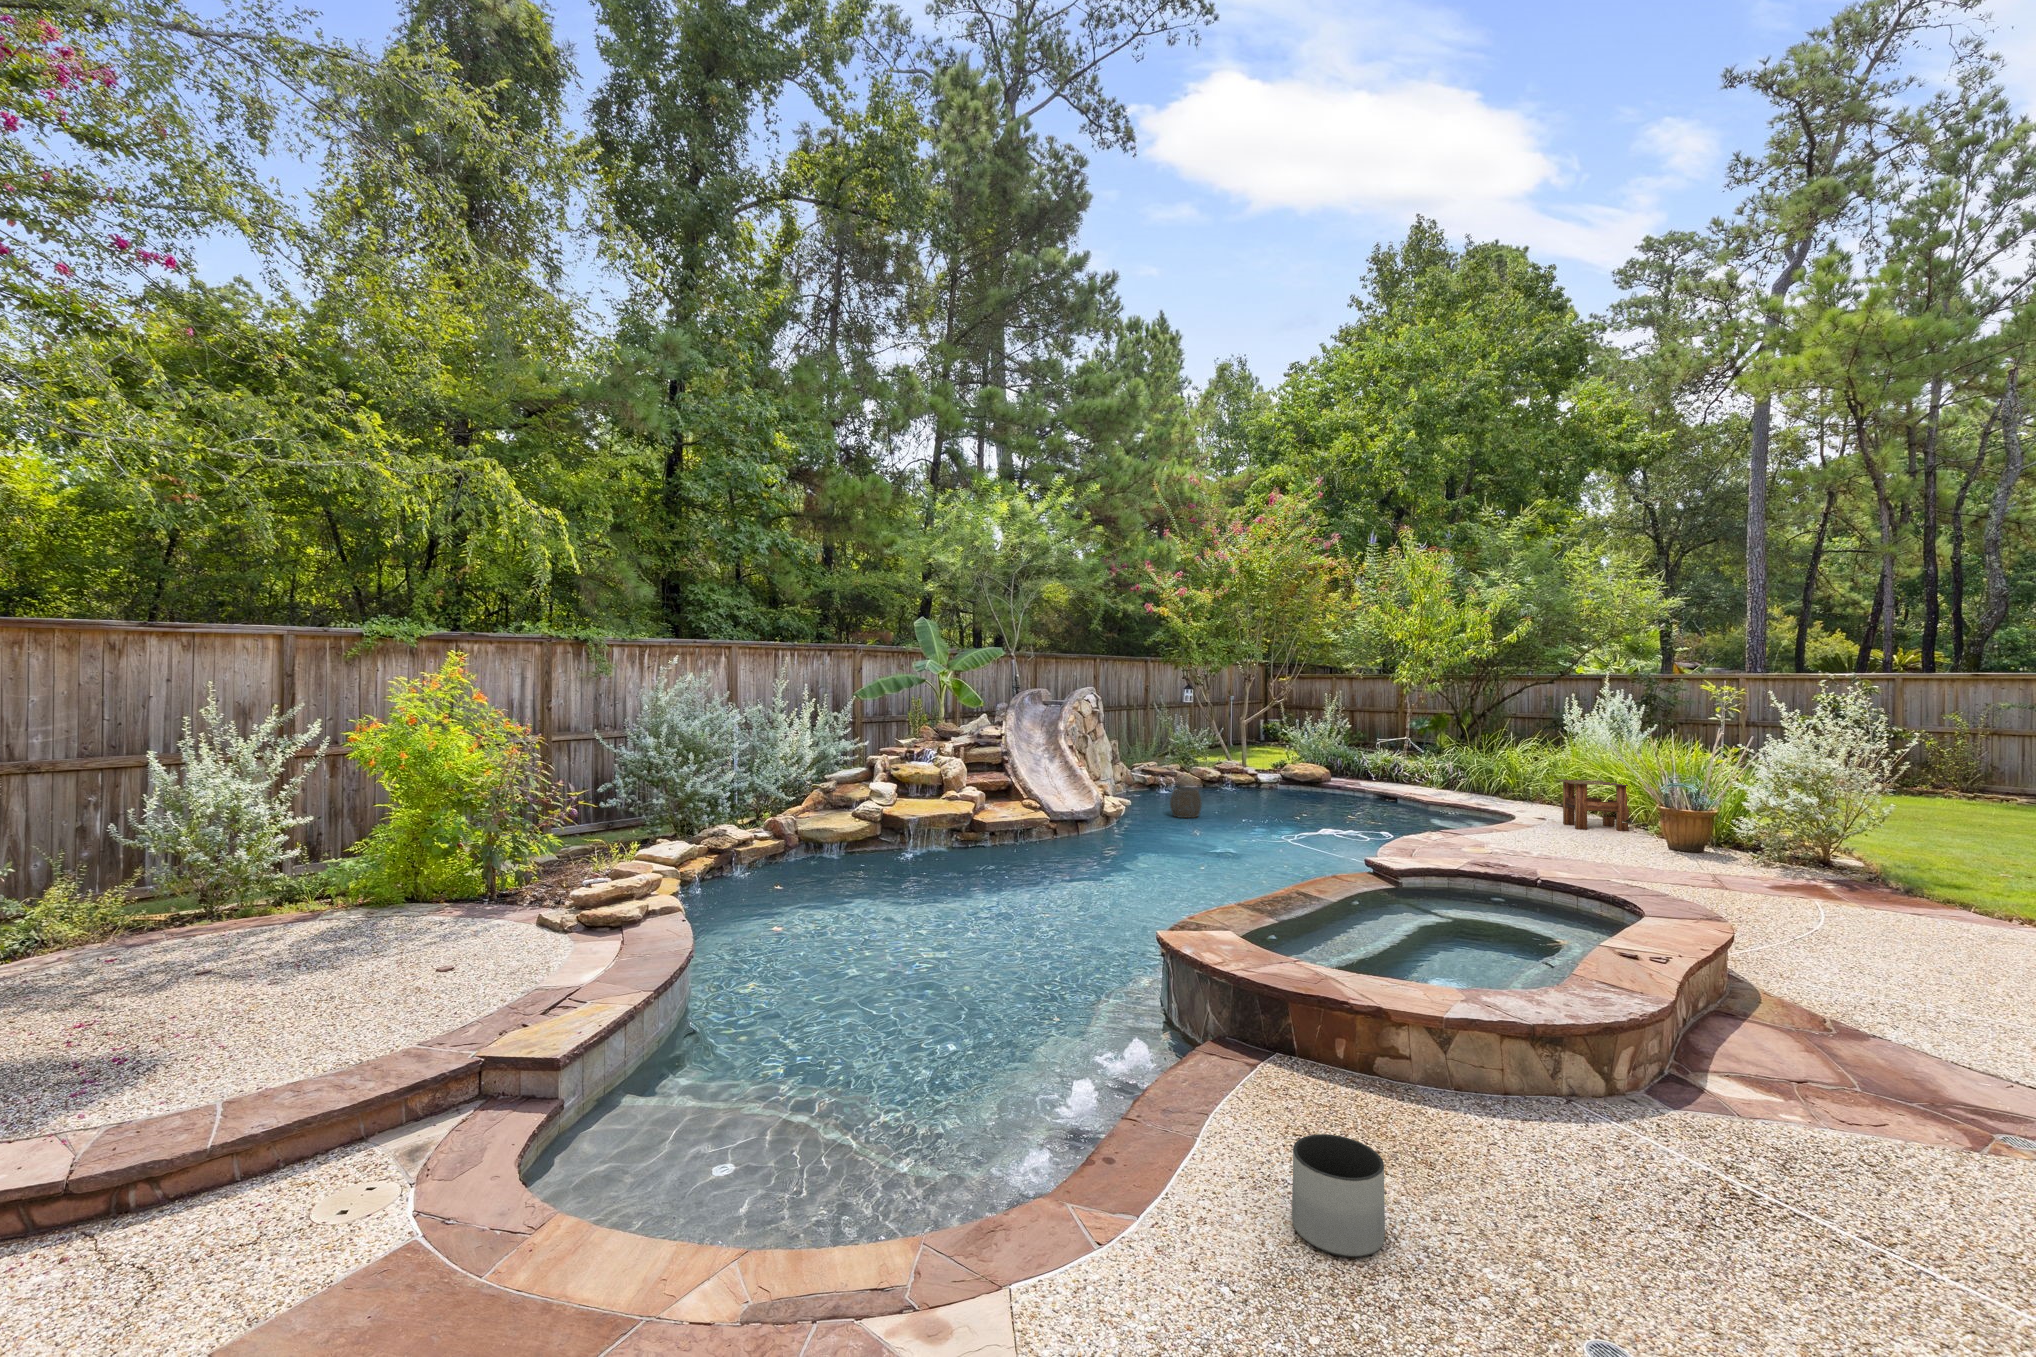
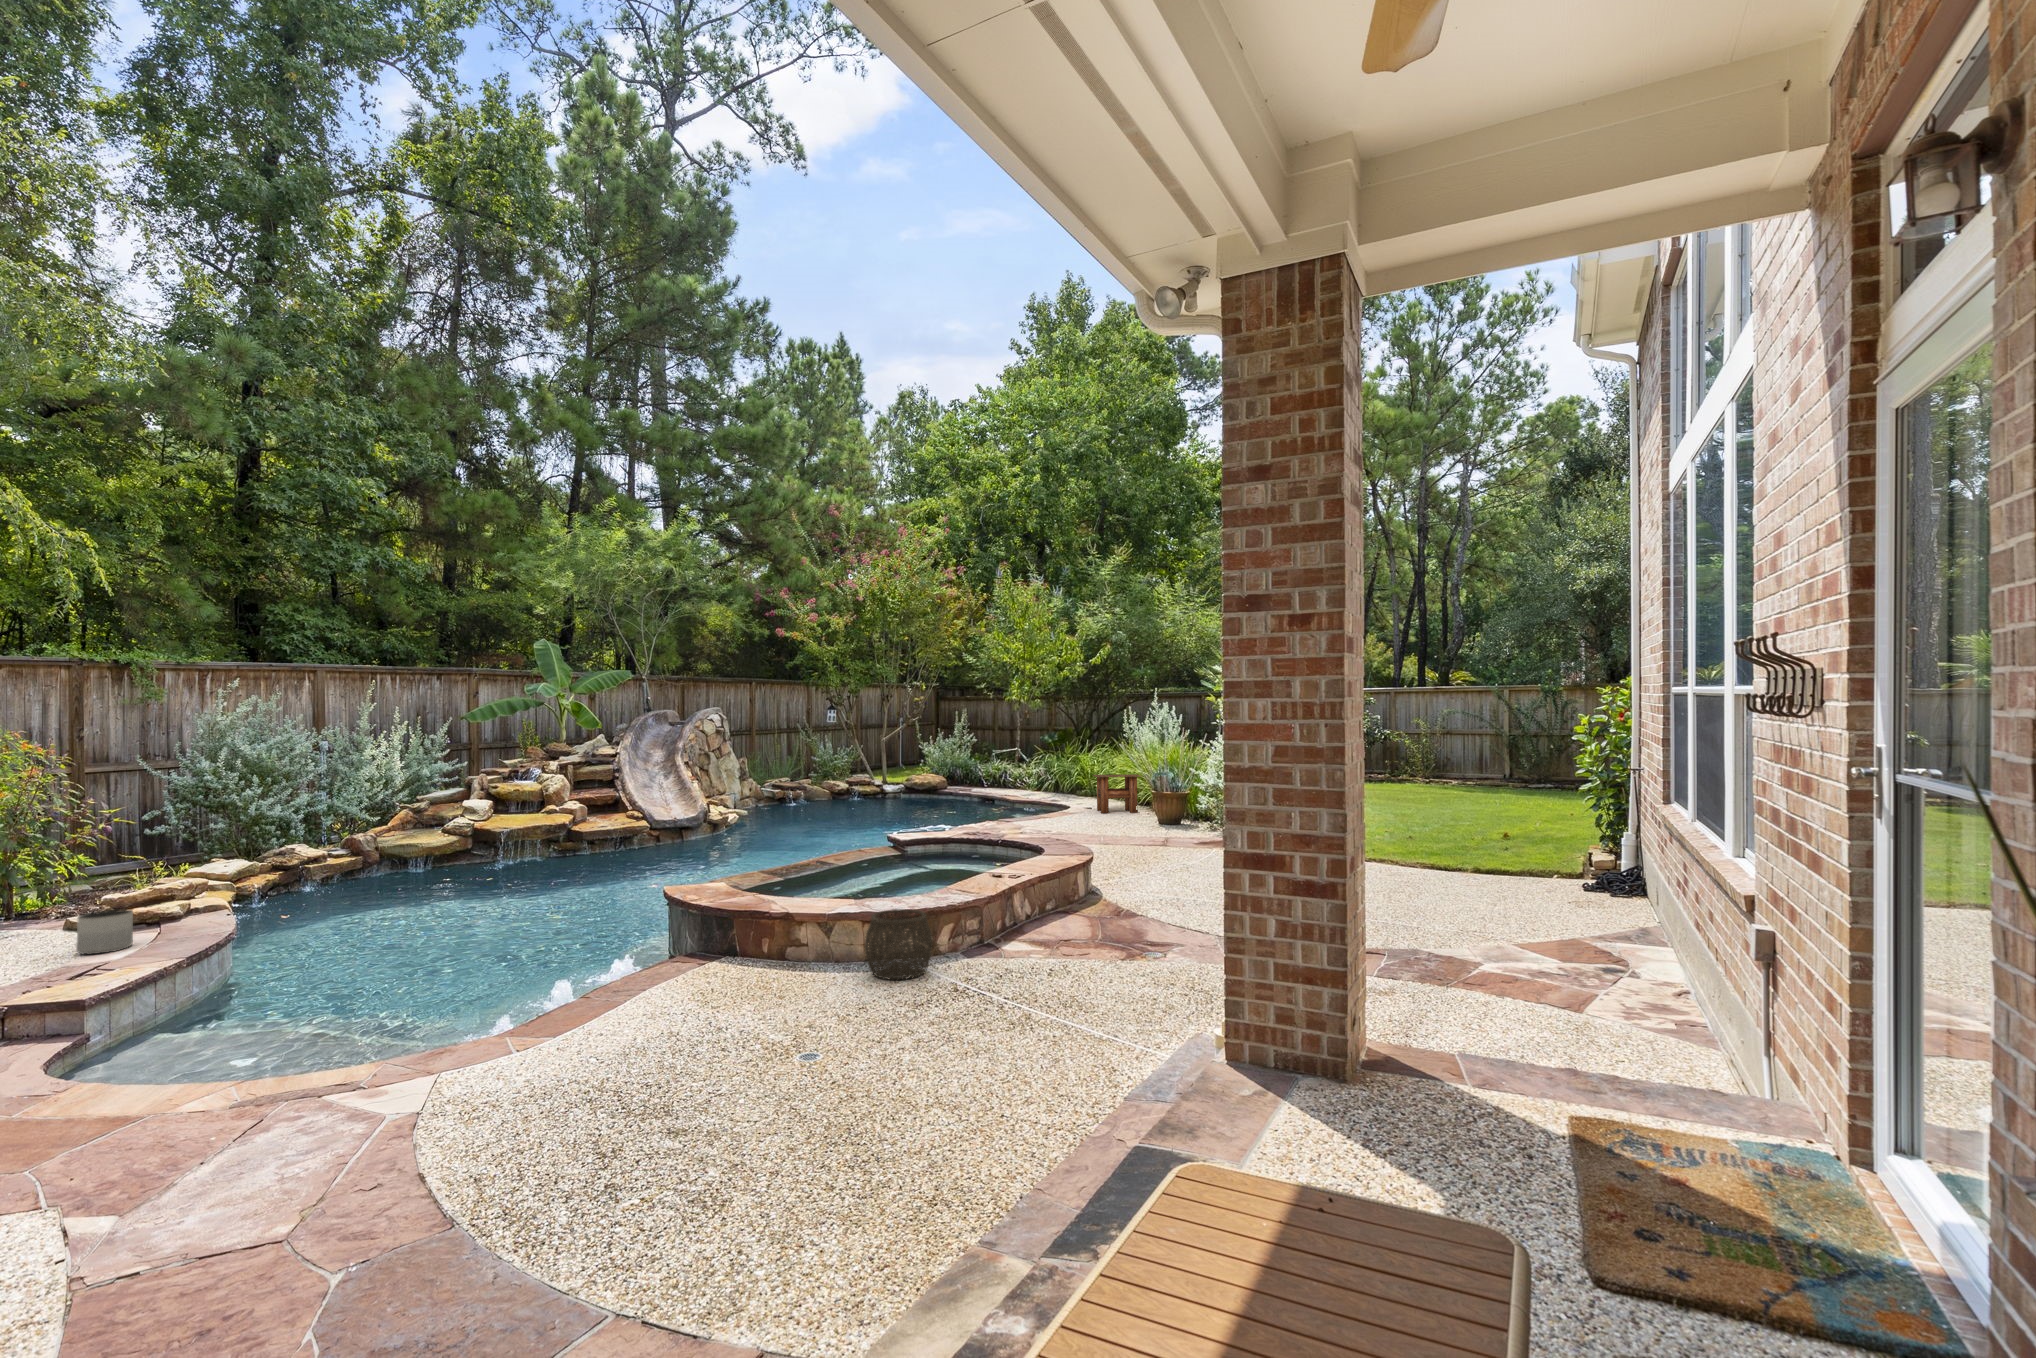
woven basket: present [1170,788,1202,818] -> present [865,909,933,980]
planter: present [1292,1134,1385,1257] -> present [76,909,133,954]

